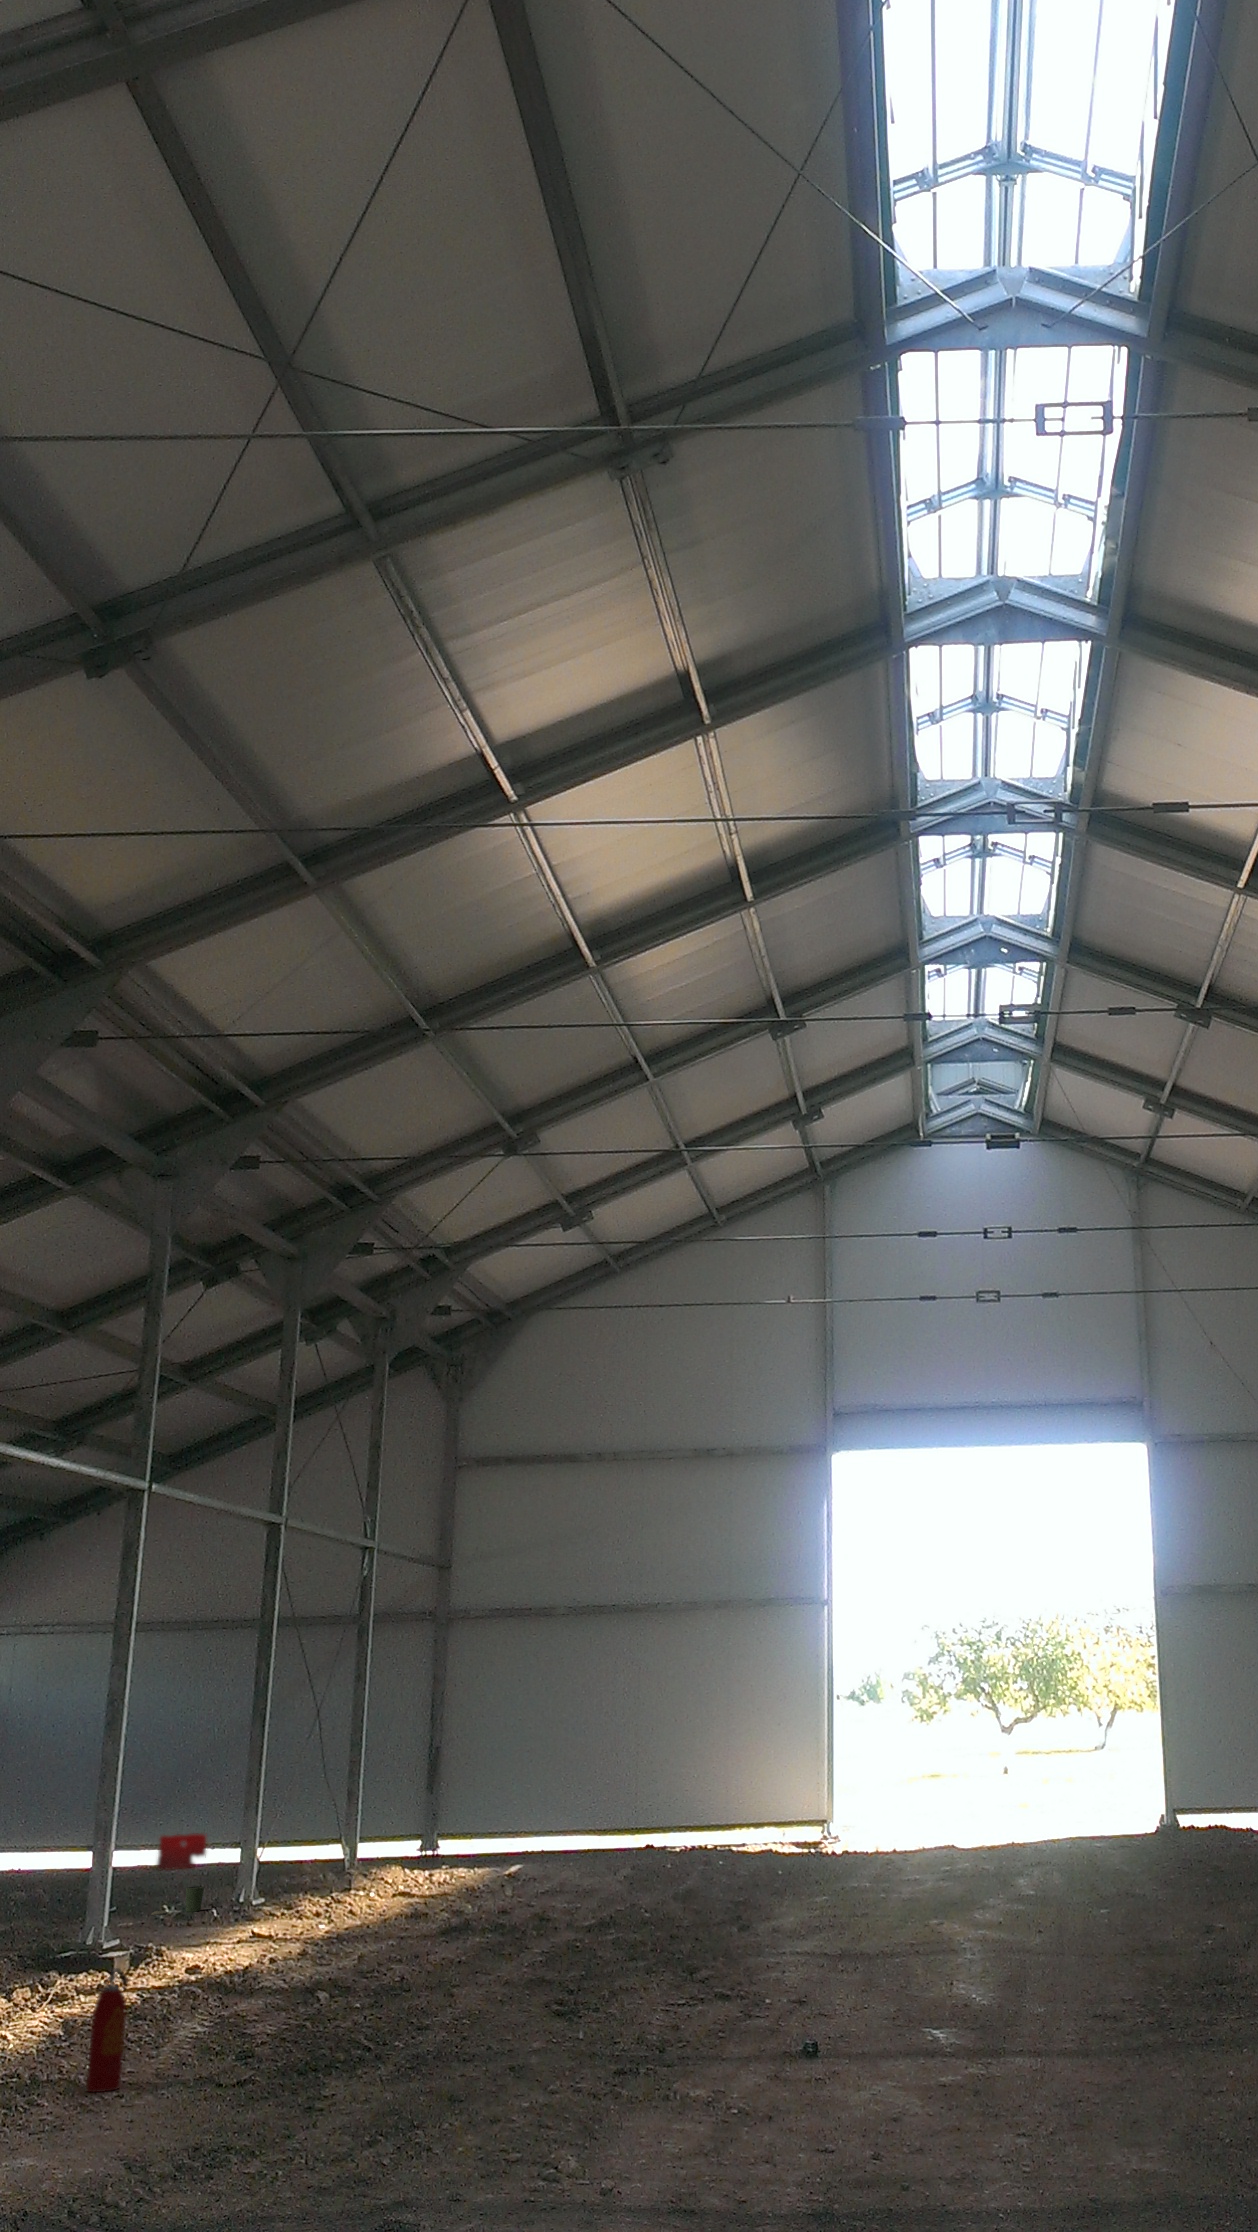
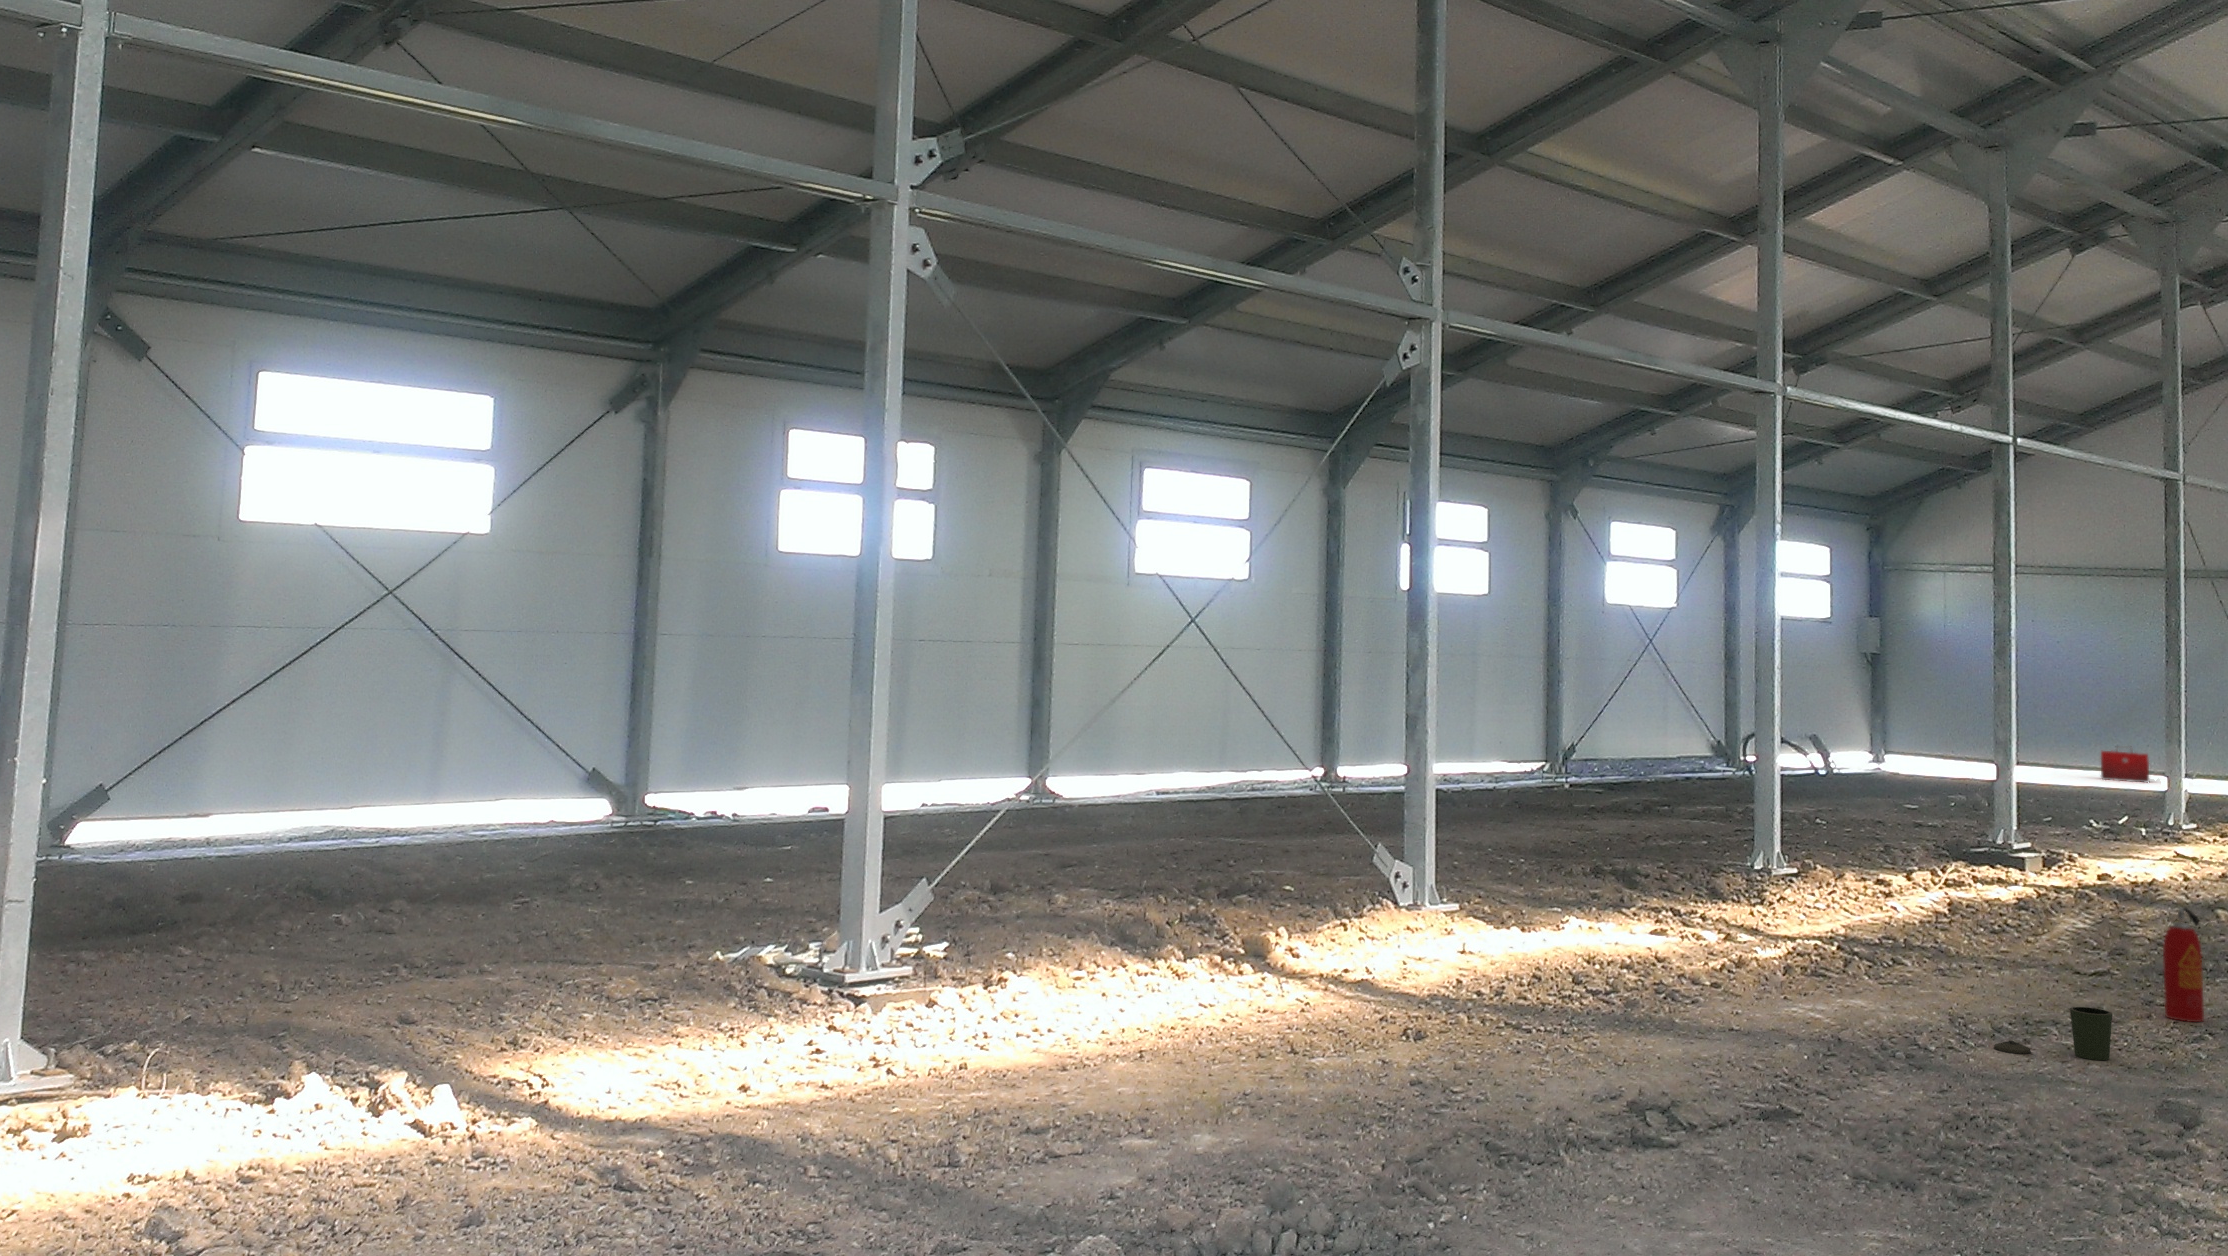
trash can: present [151,1887,204,1915] -> present [1994,1007,2112,1060]
fire extinguisher: present [86,1968,128,2092] -> present [2163,908,2204,1022]

